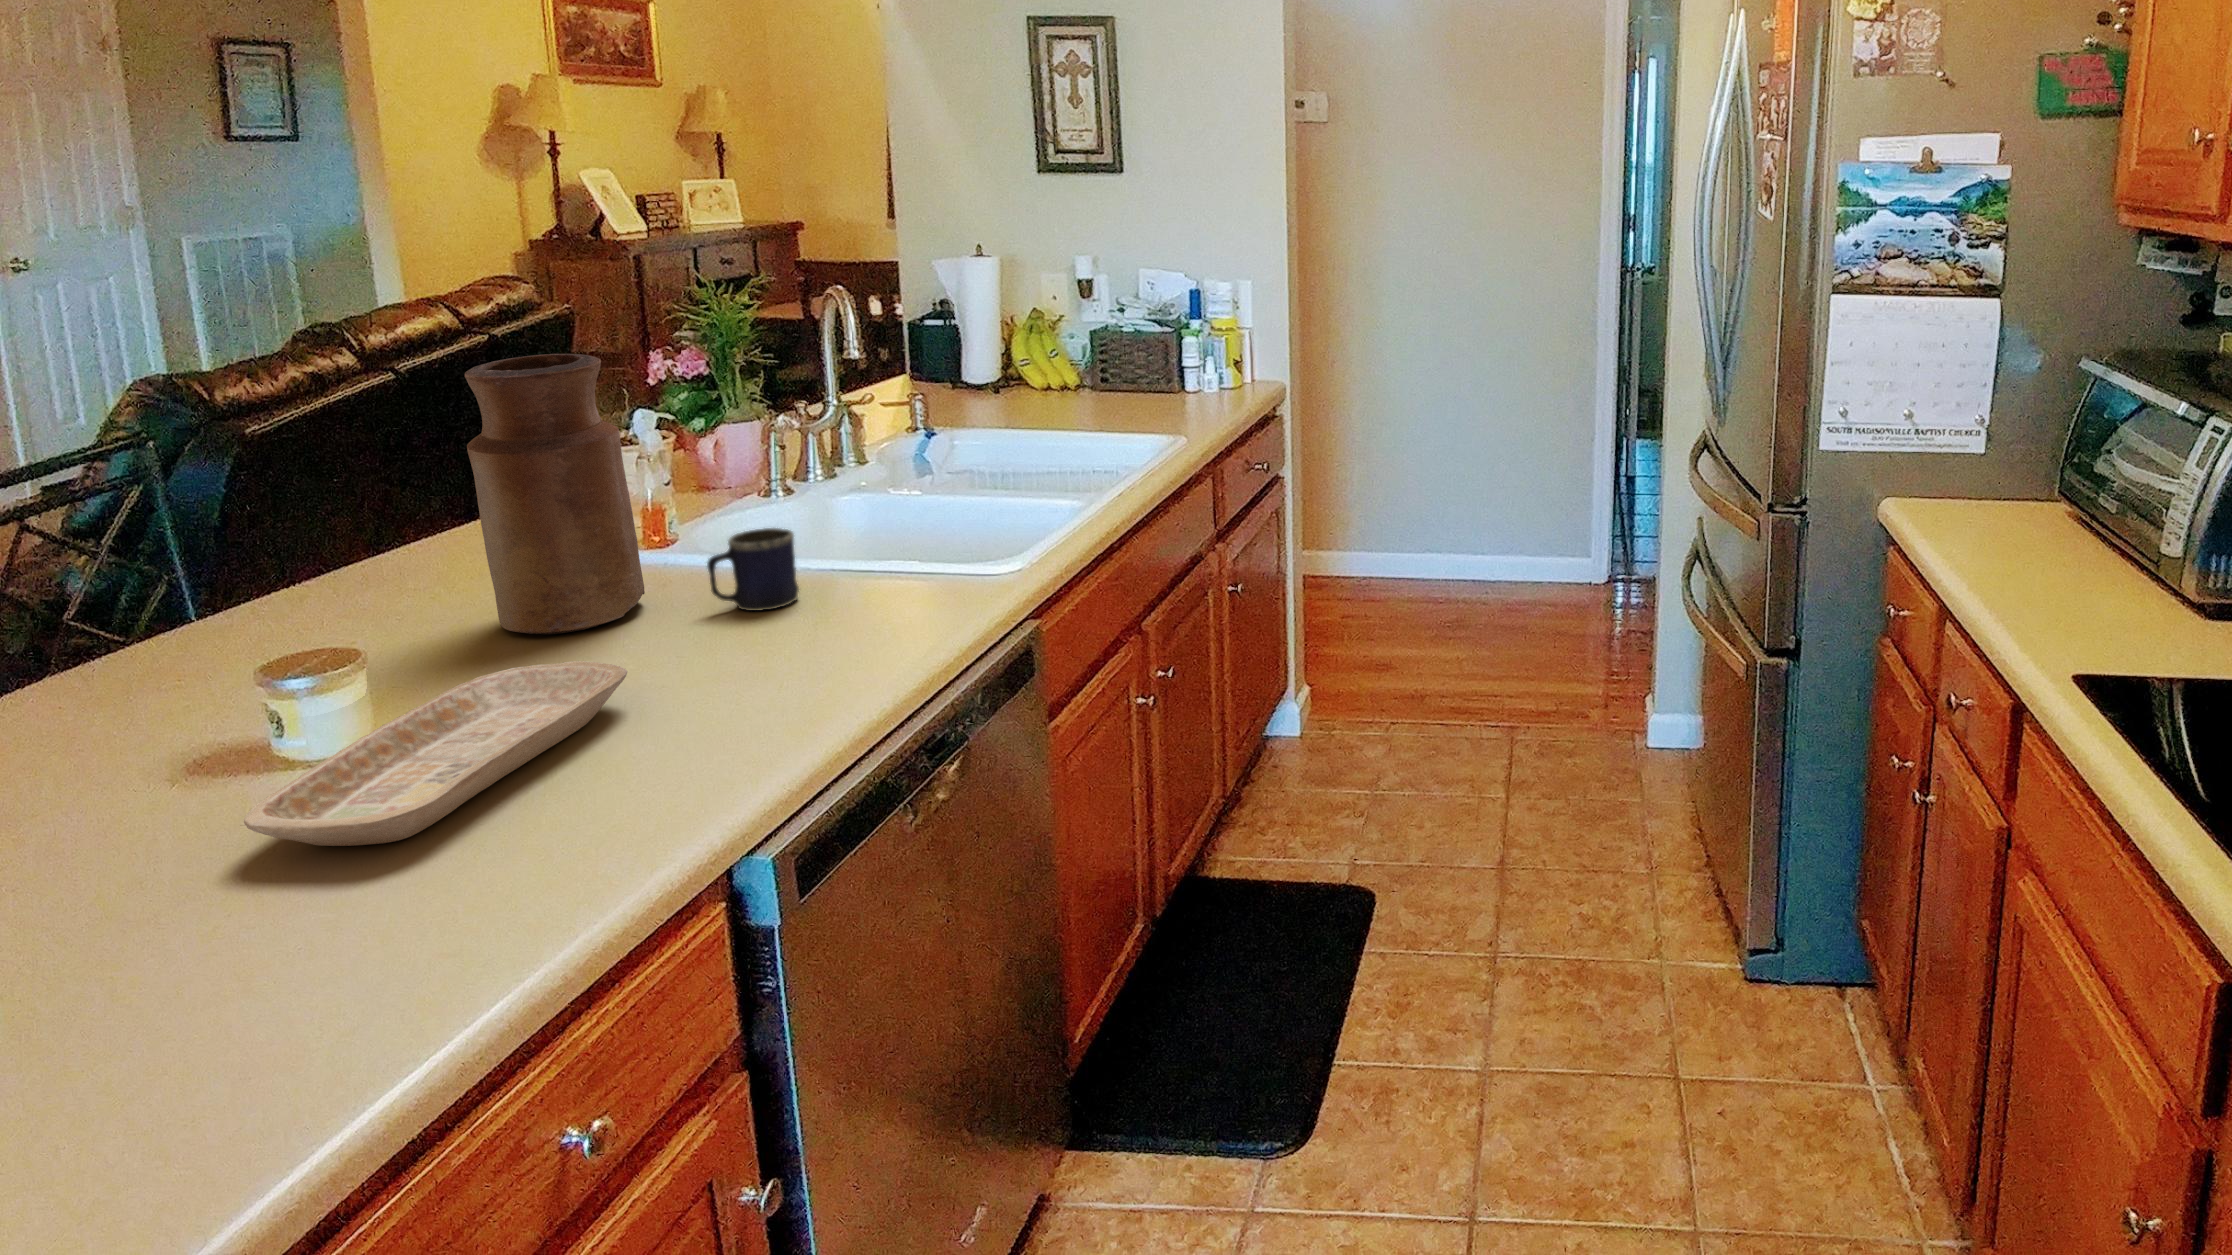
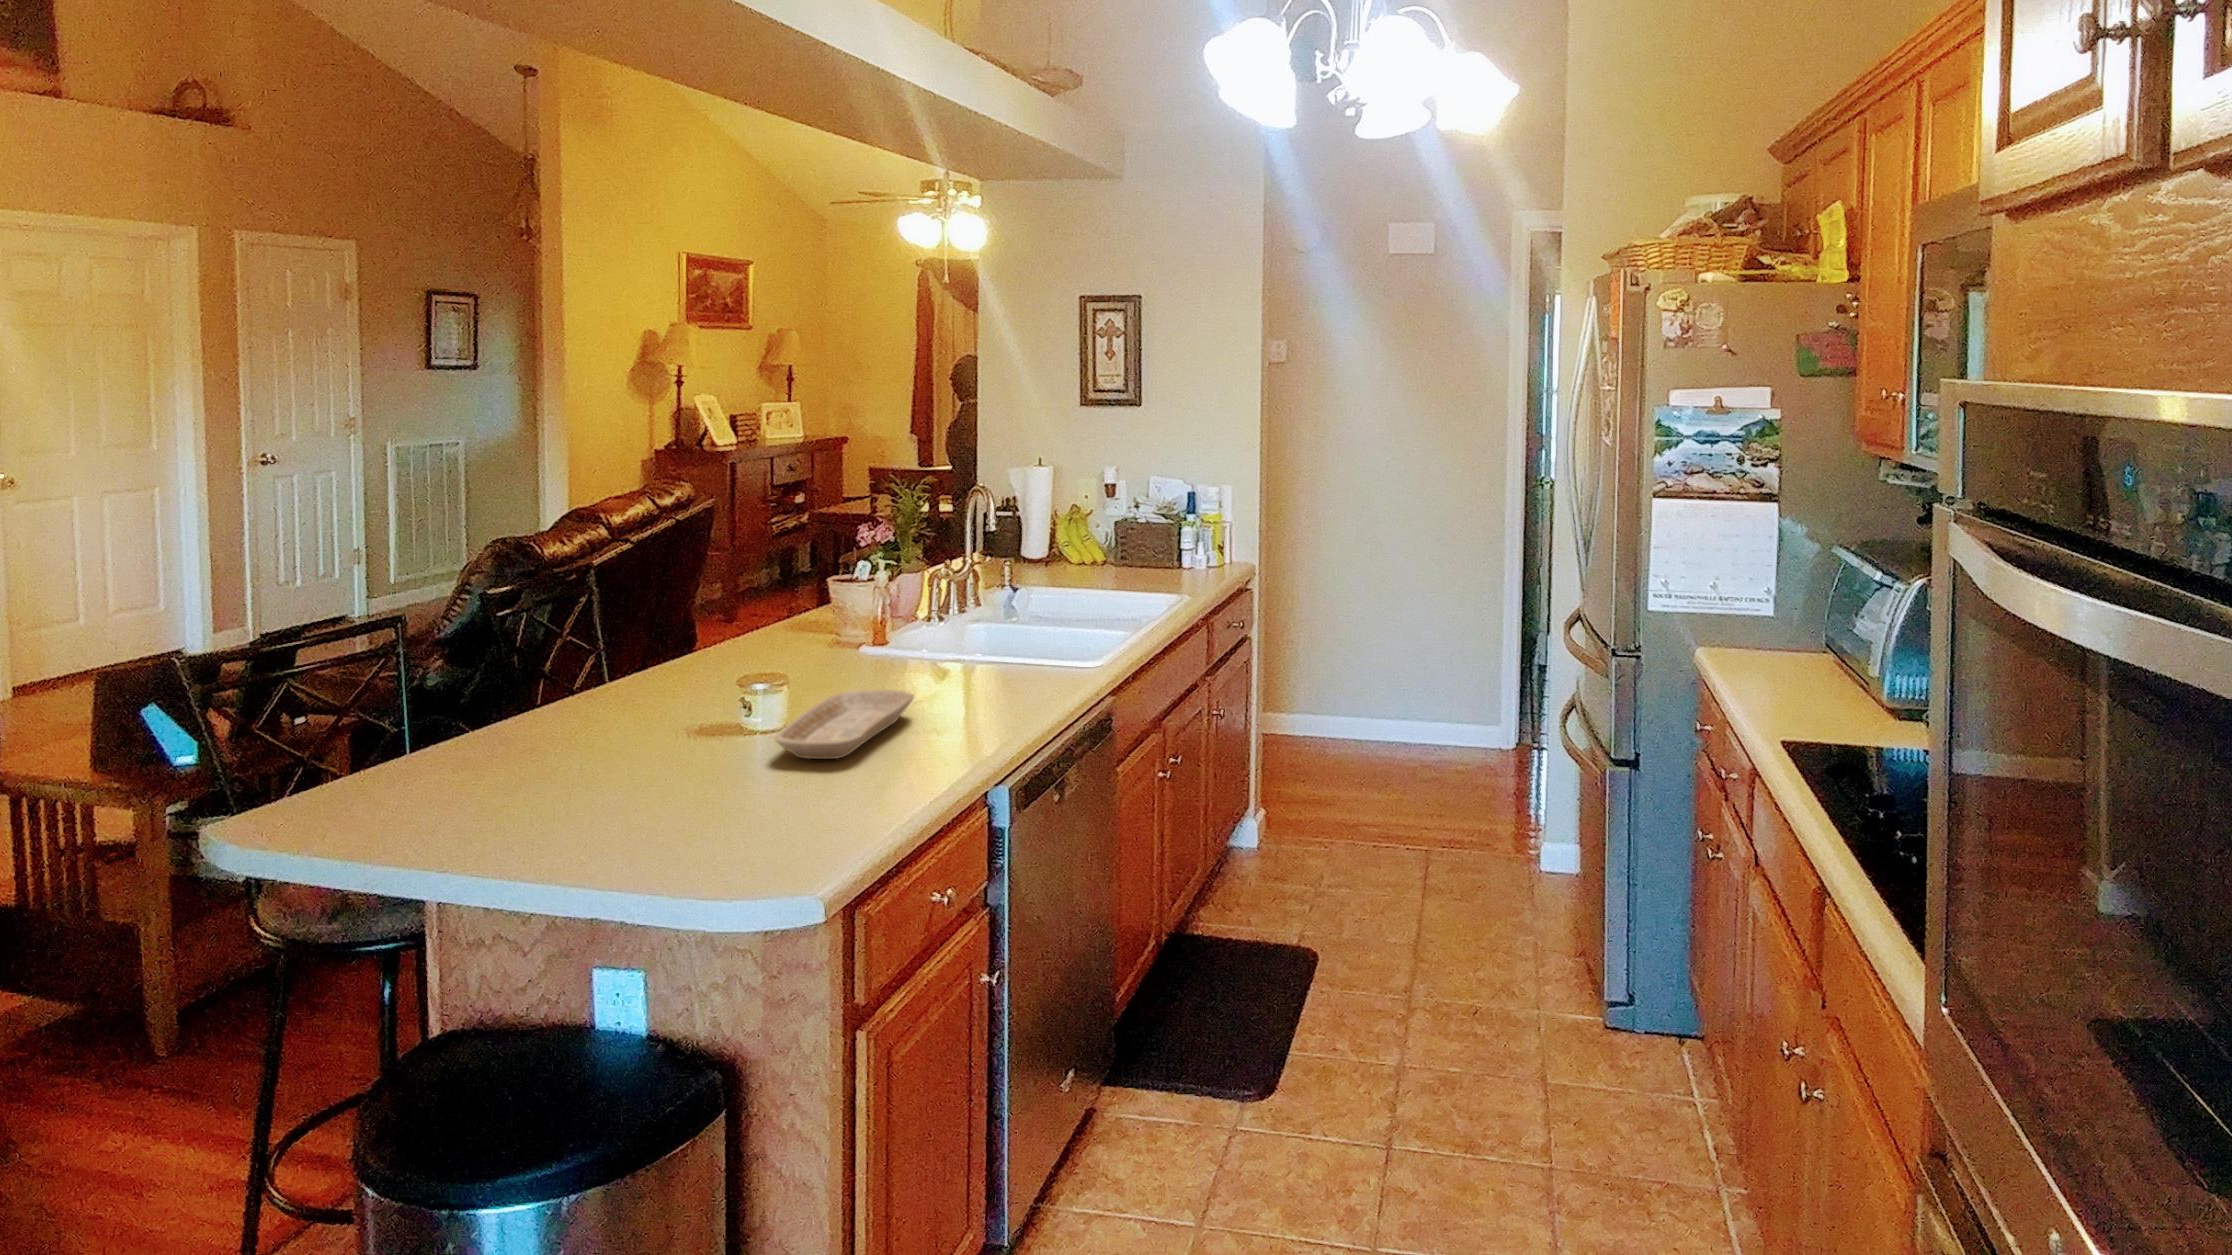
vase: present [465,354,645,634] -> none [814,520,892,684]
mug: present [707,528,799,611] -> none [931,629,977,678]

